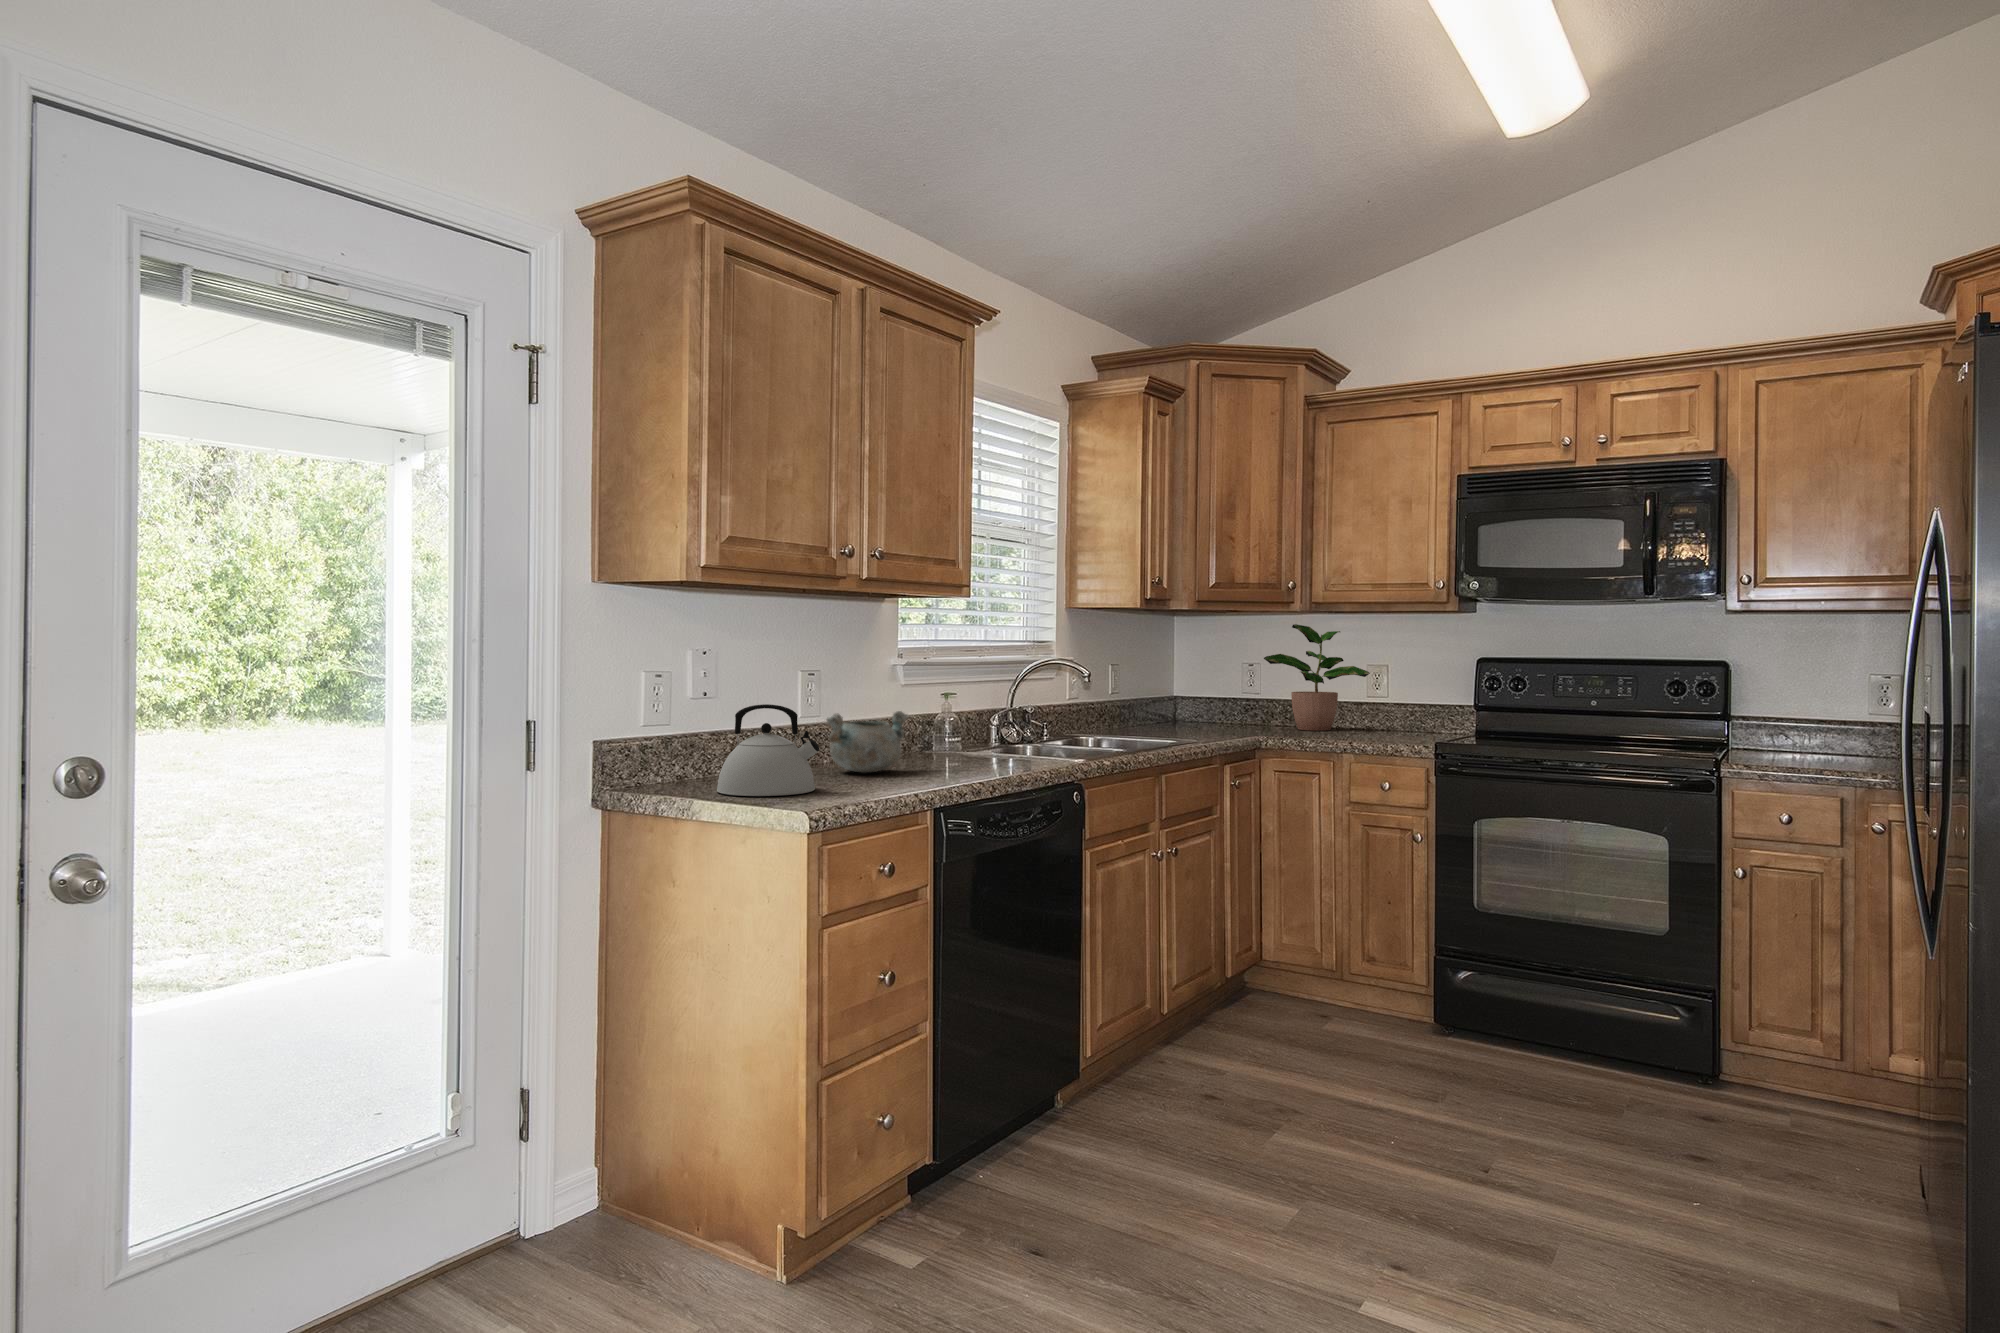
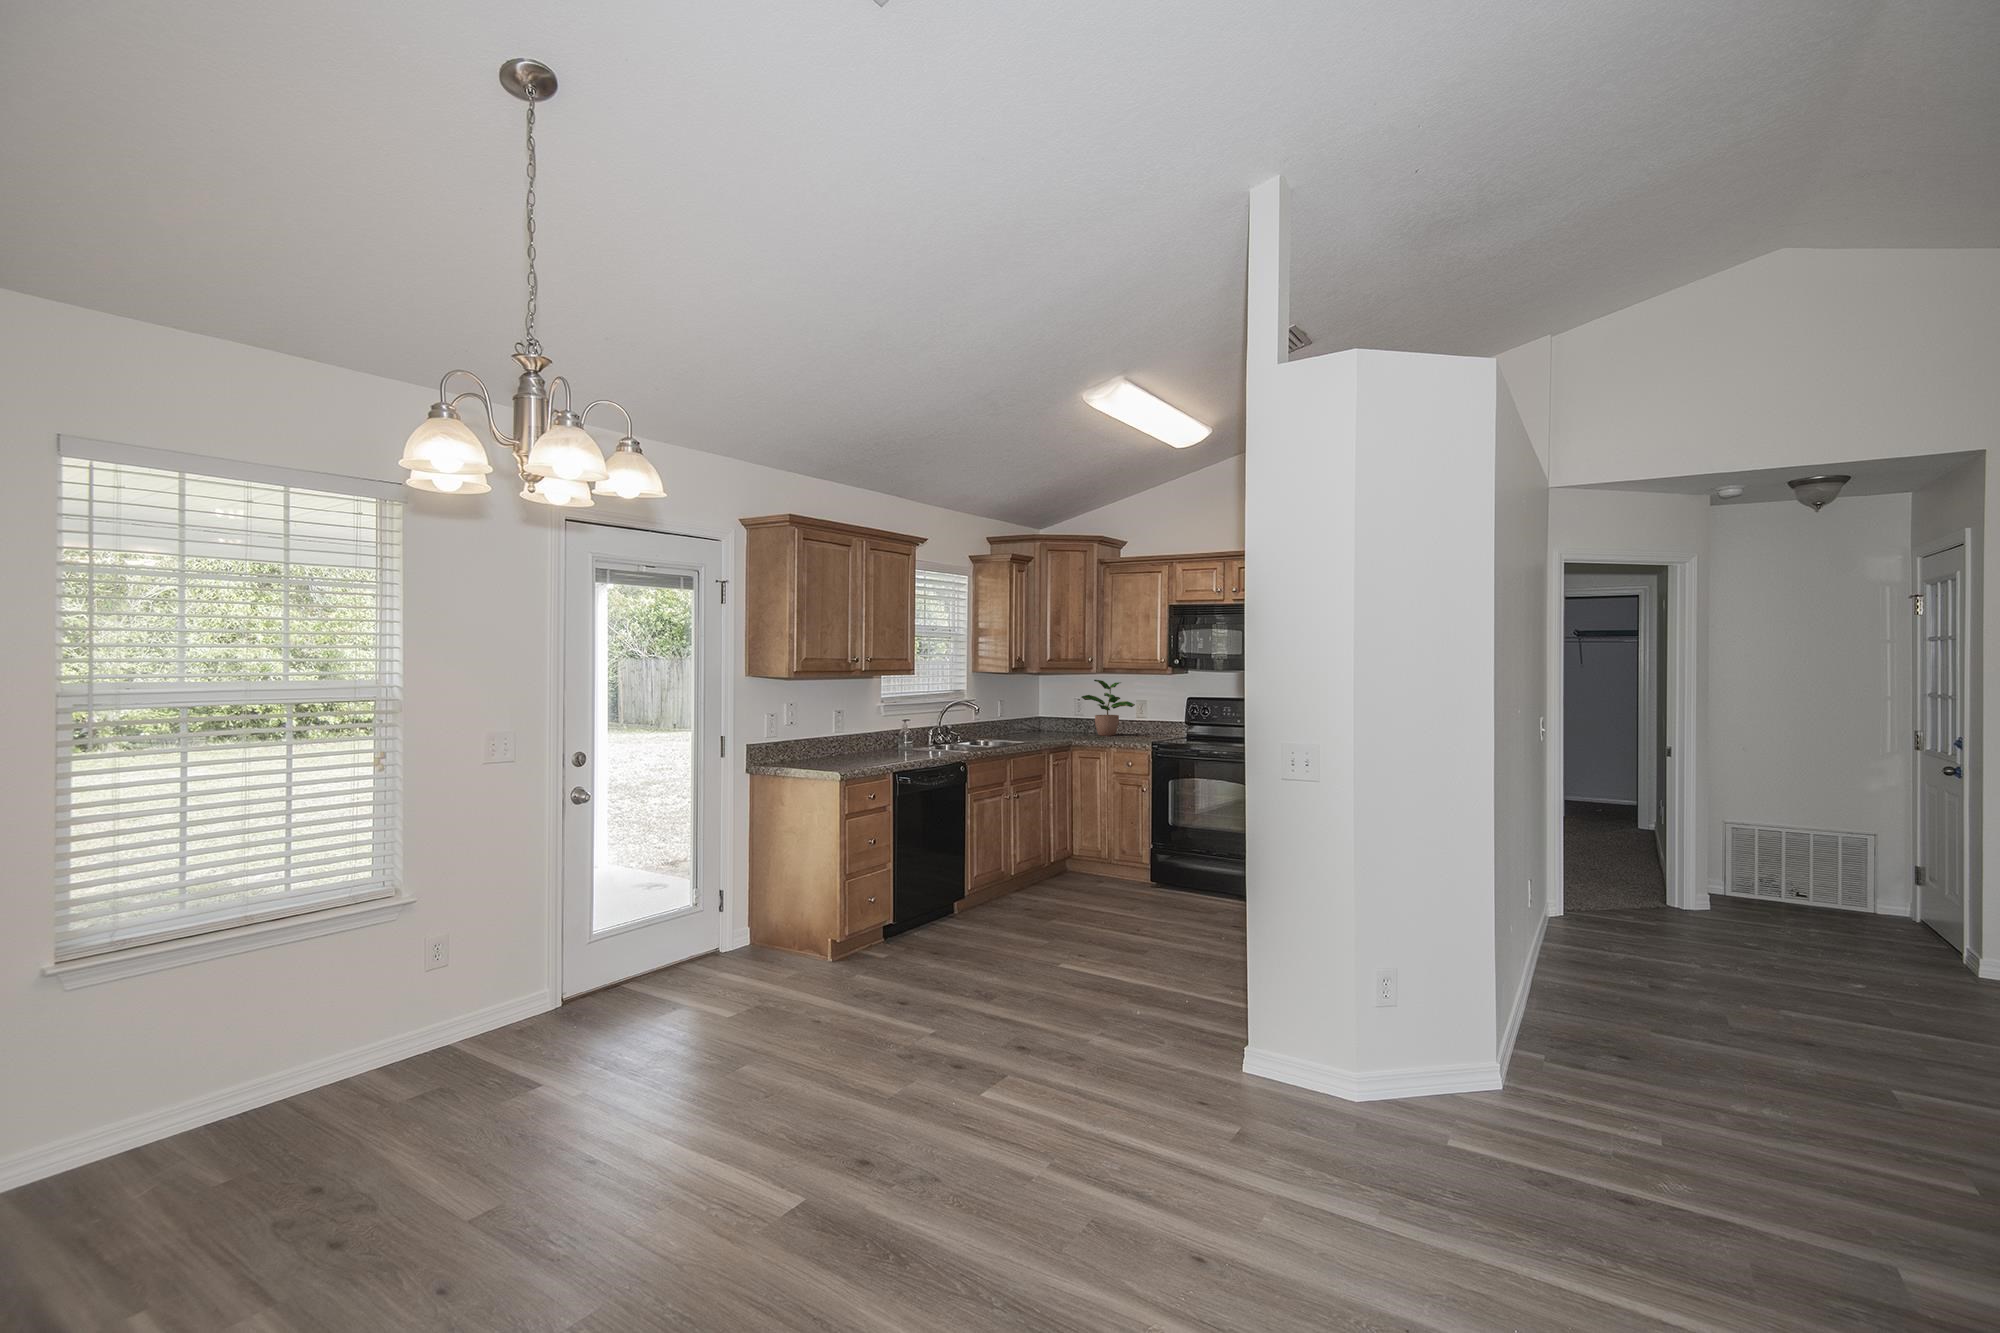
kettle: present [717,704,819,796] -> none [801,728,844,767]
bowl: present [827,711,908,773] -> none [847,729,885,757]

